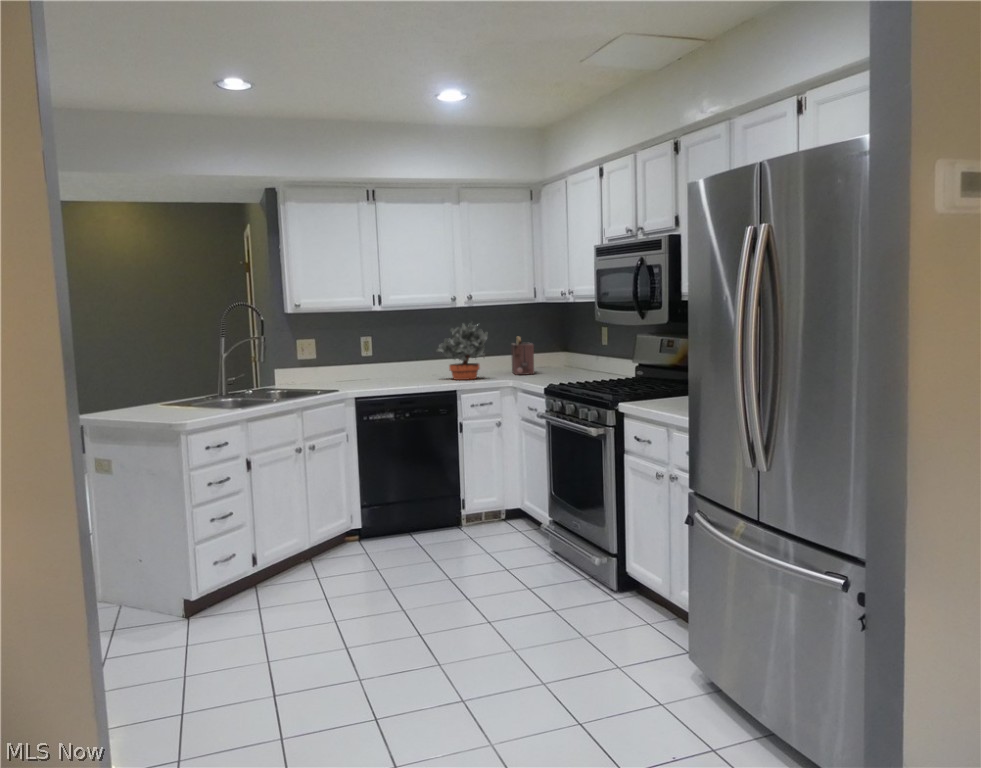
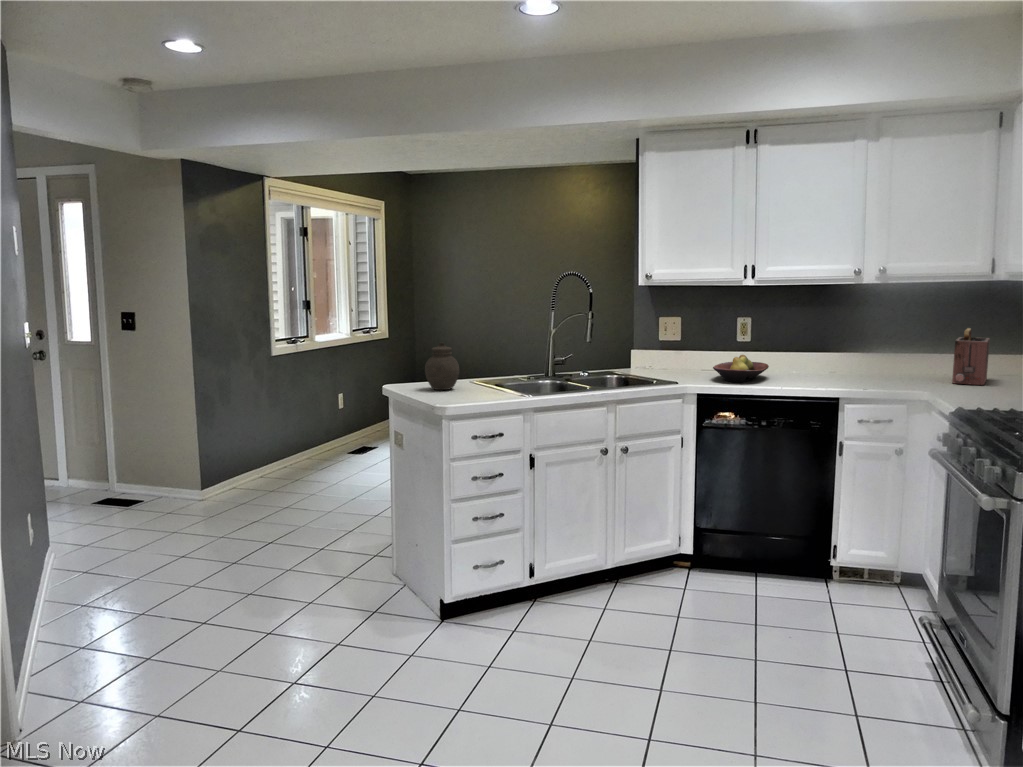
potted plant: present [437,323,487,380] -> none [830,304,906,384]
fruit bowl: none [357,365,397,386] -> present [713,355,769,382]
jar: none [126,368,162,413] -> present [425,343,459,390]

